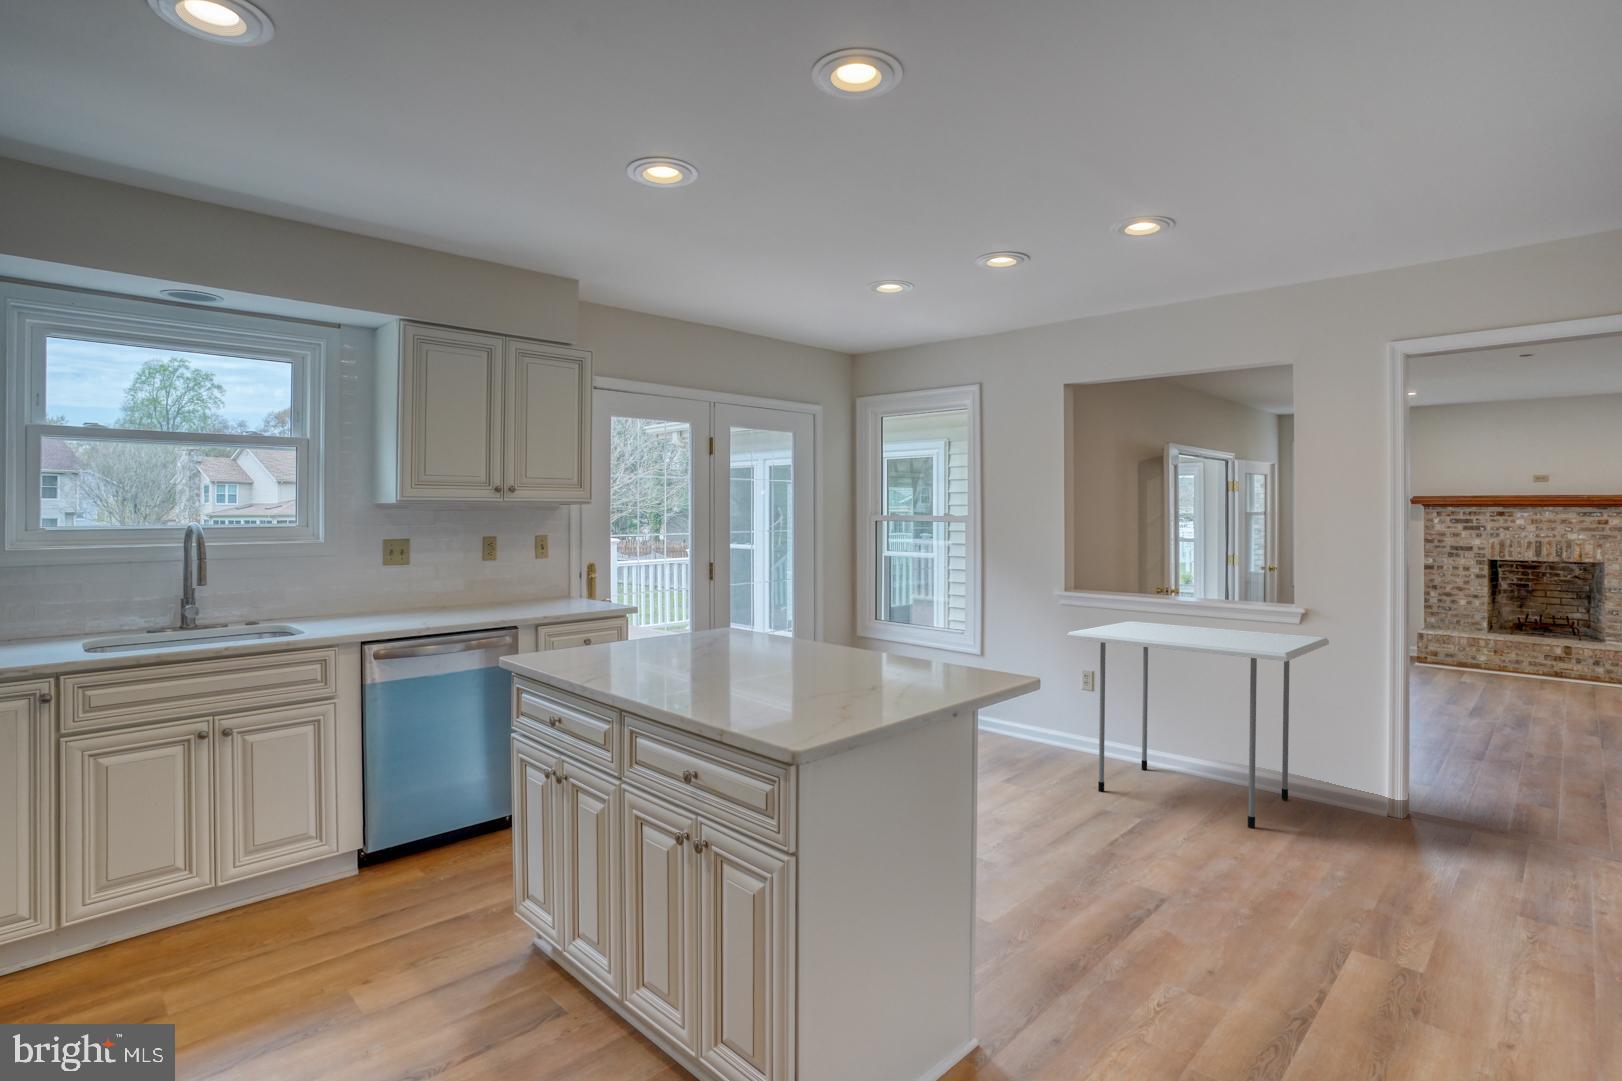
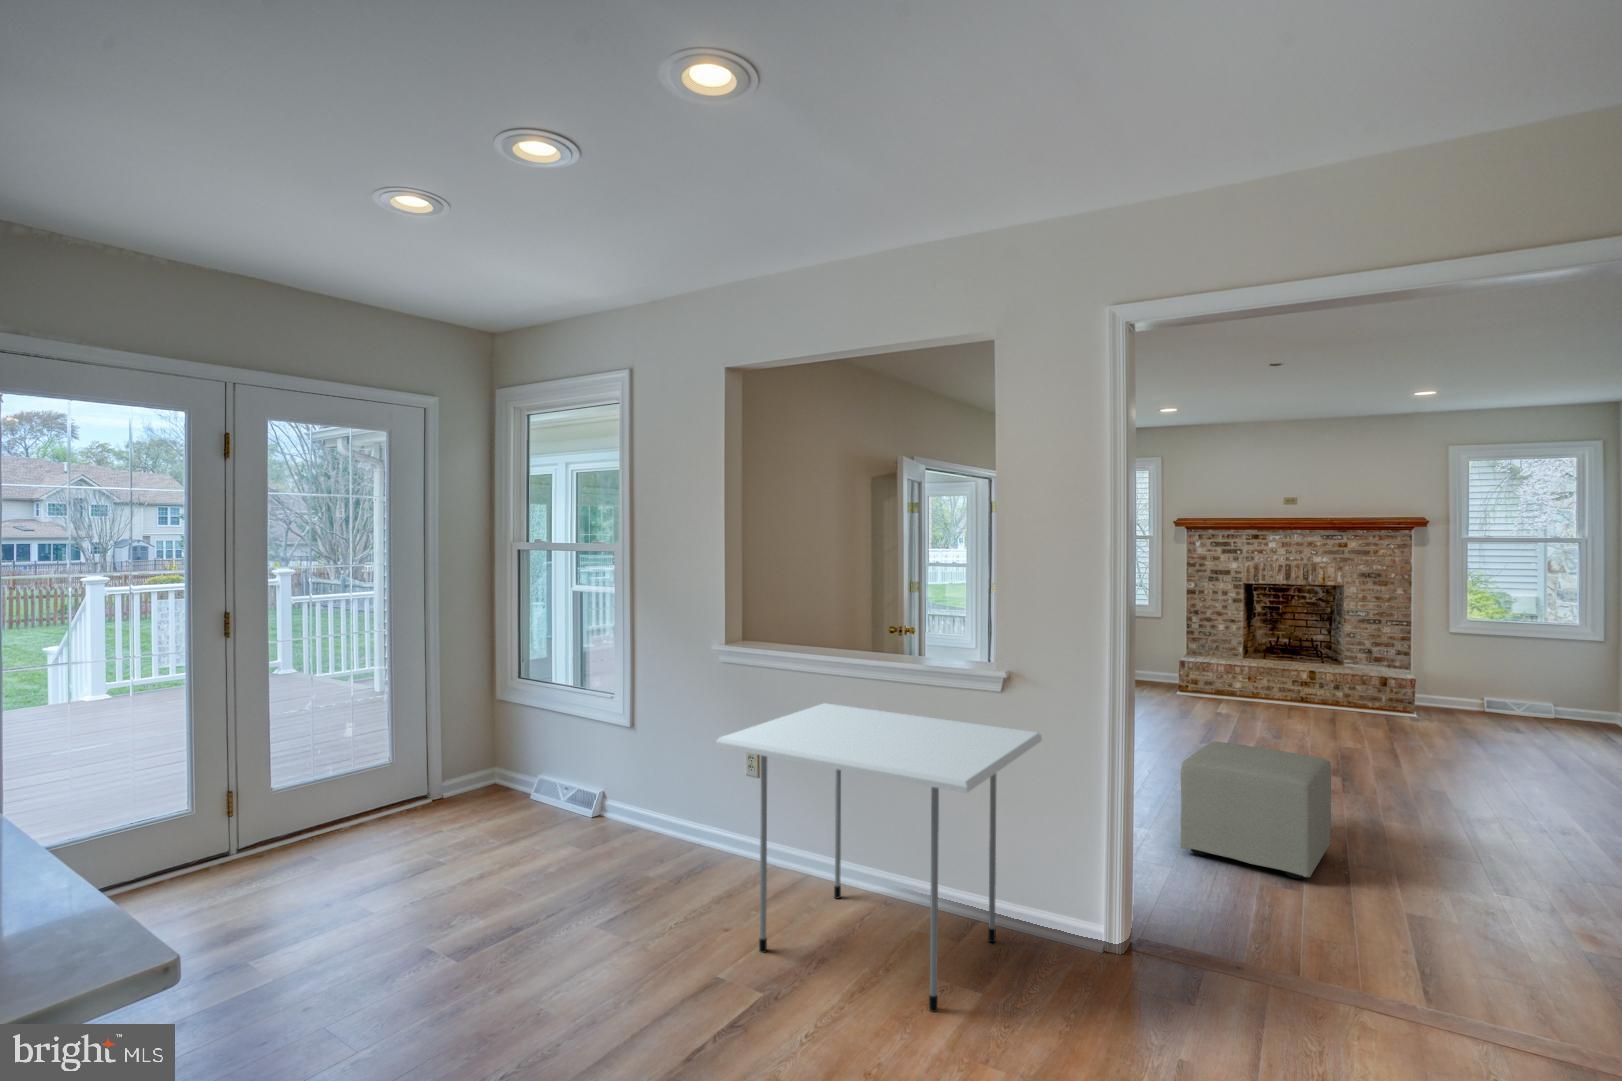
ottoman: none [1441,676,1593,785] -> present [1181,742,1331,879]

